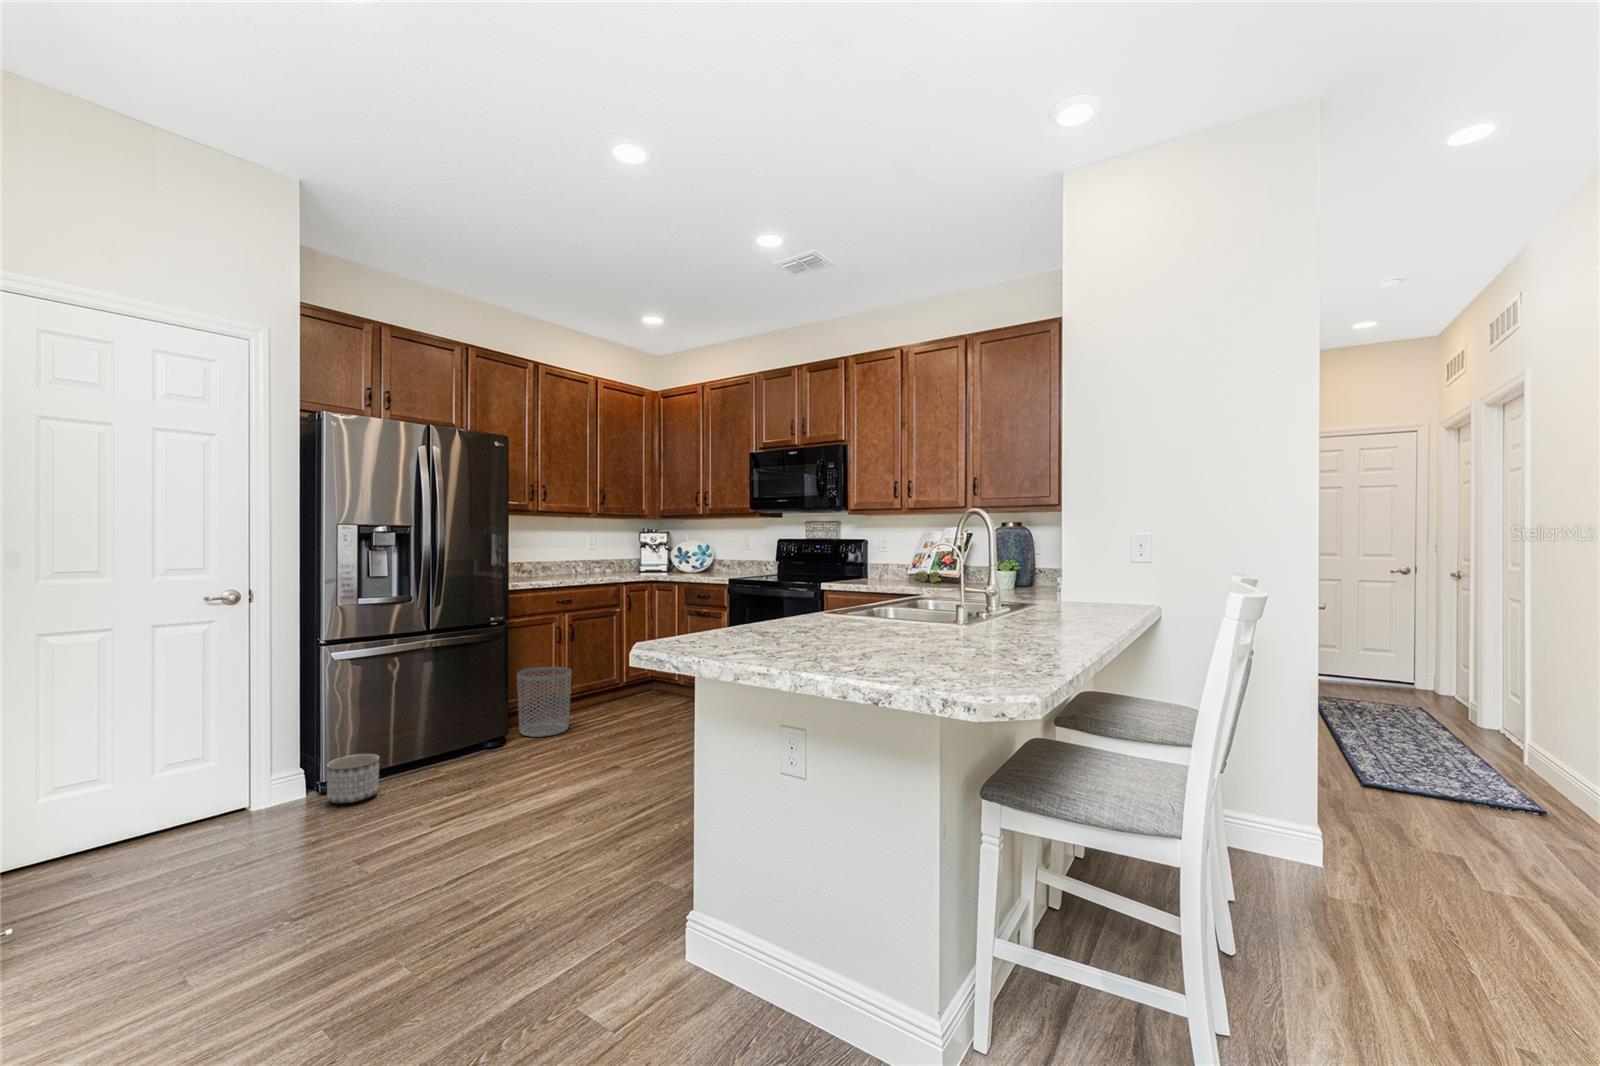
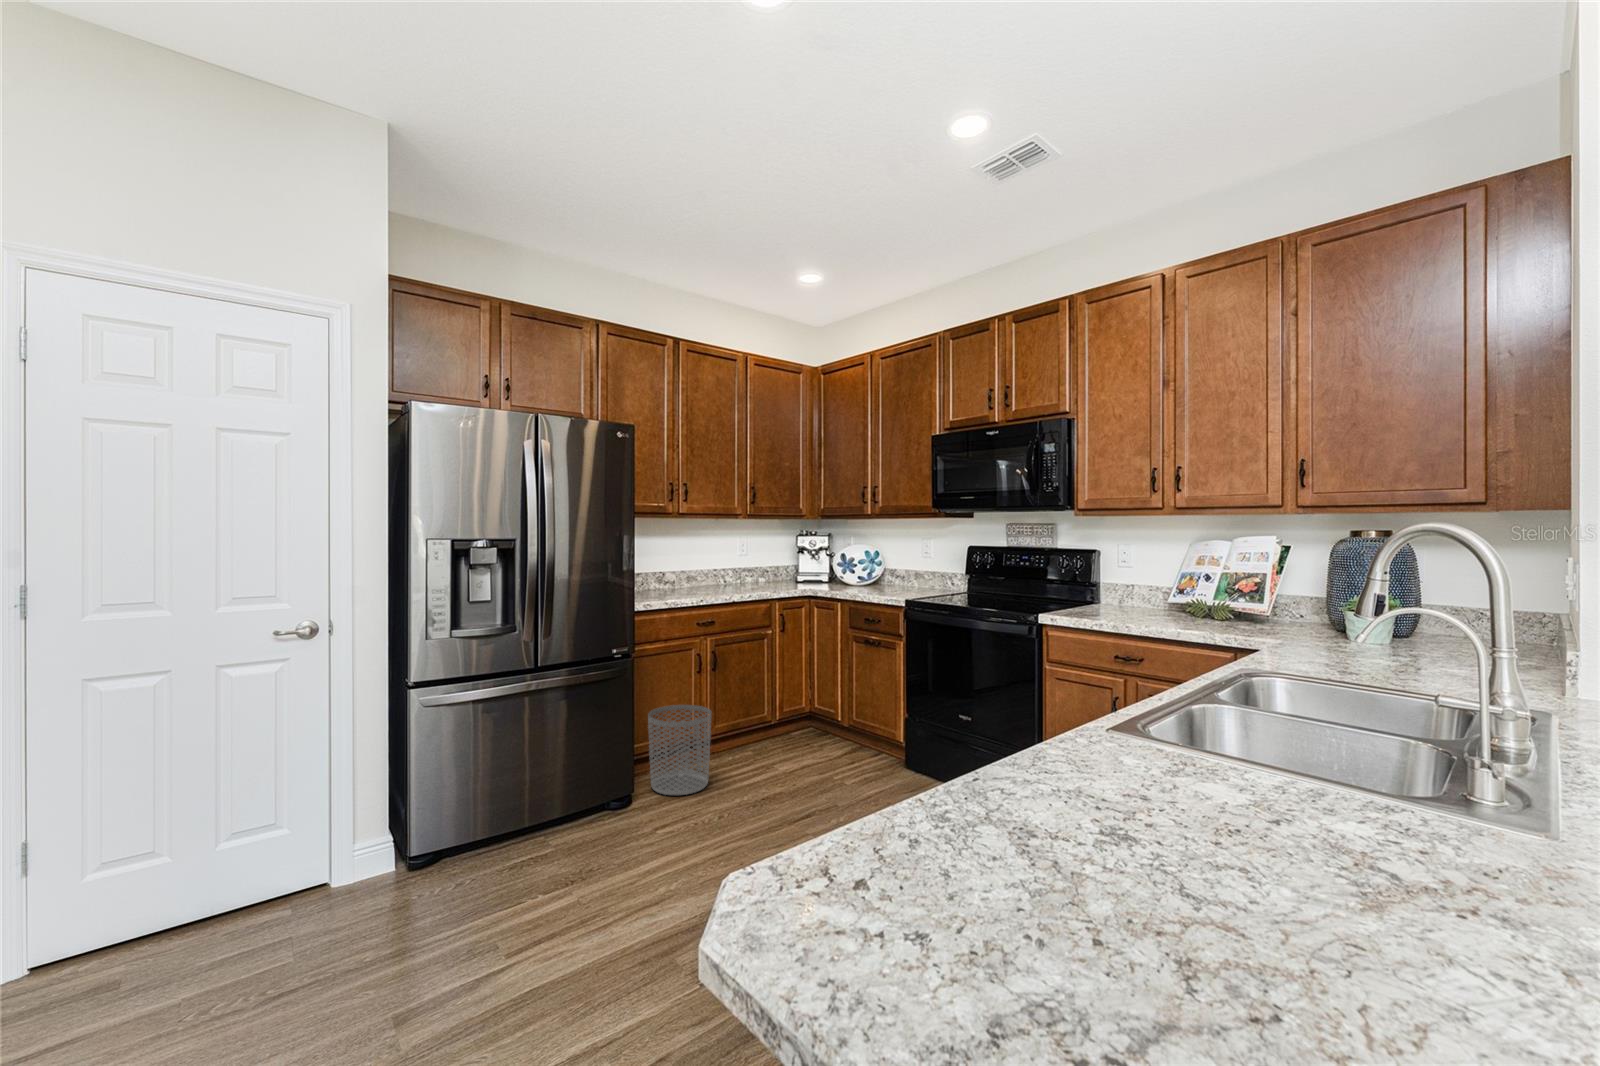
planter: present [327,754,379,803] -> none [410,823,472,891]

